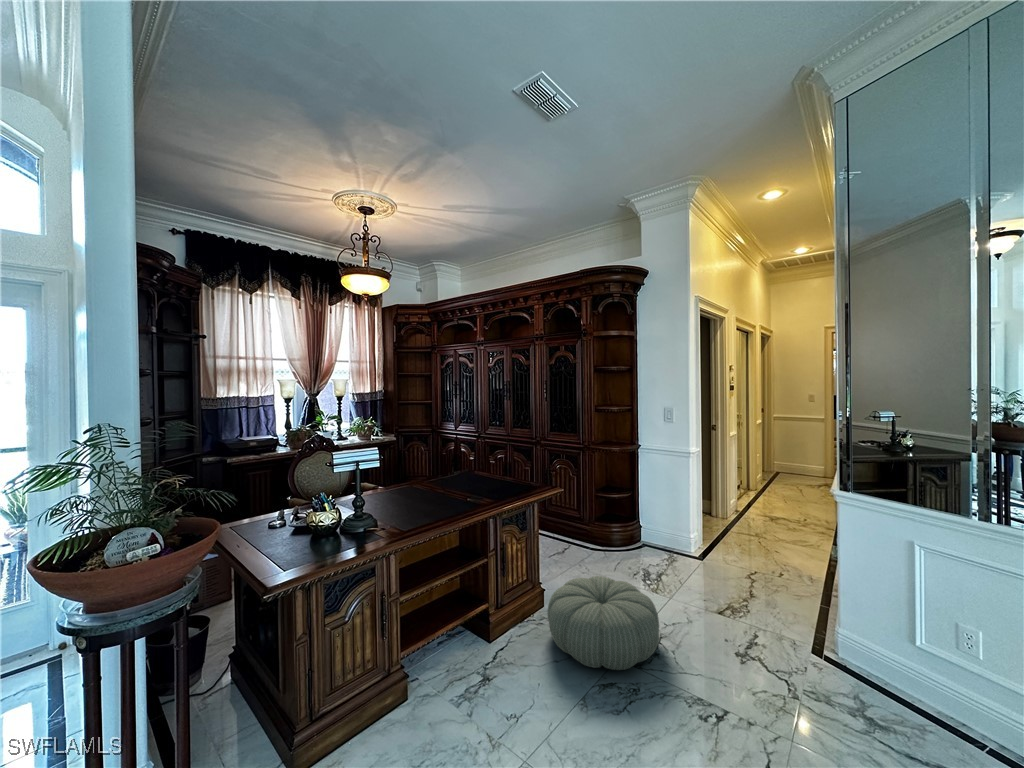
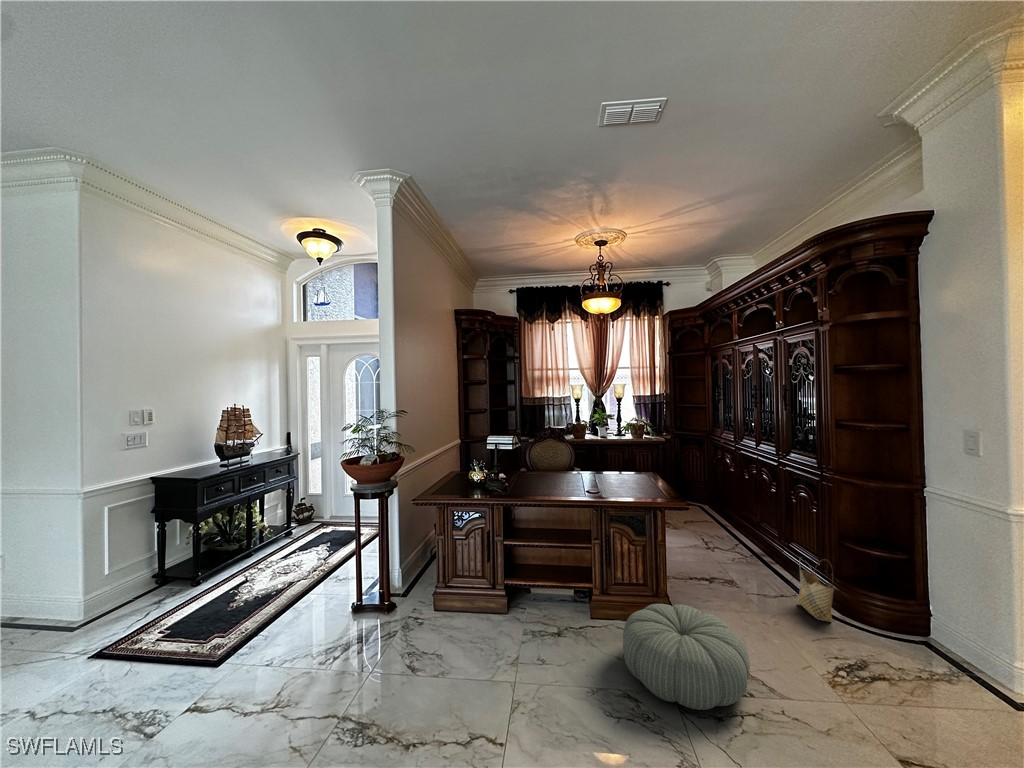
woven basket: none [573,507,602,553] -> present [797,559,835,622]

